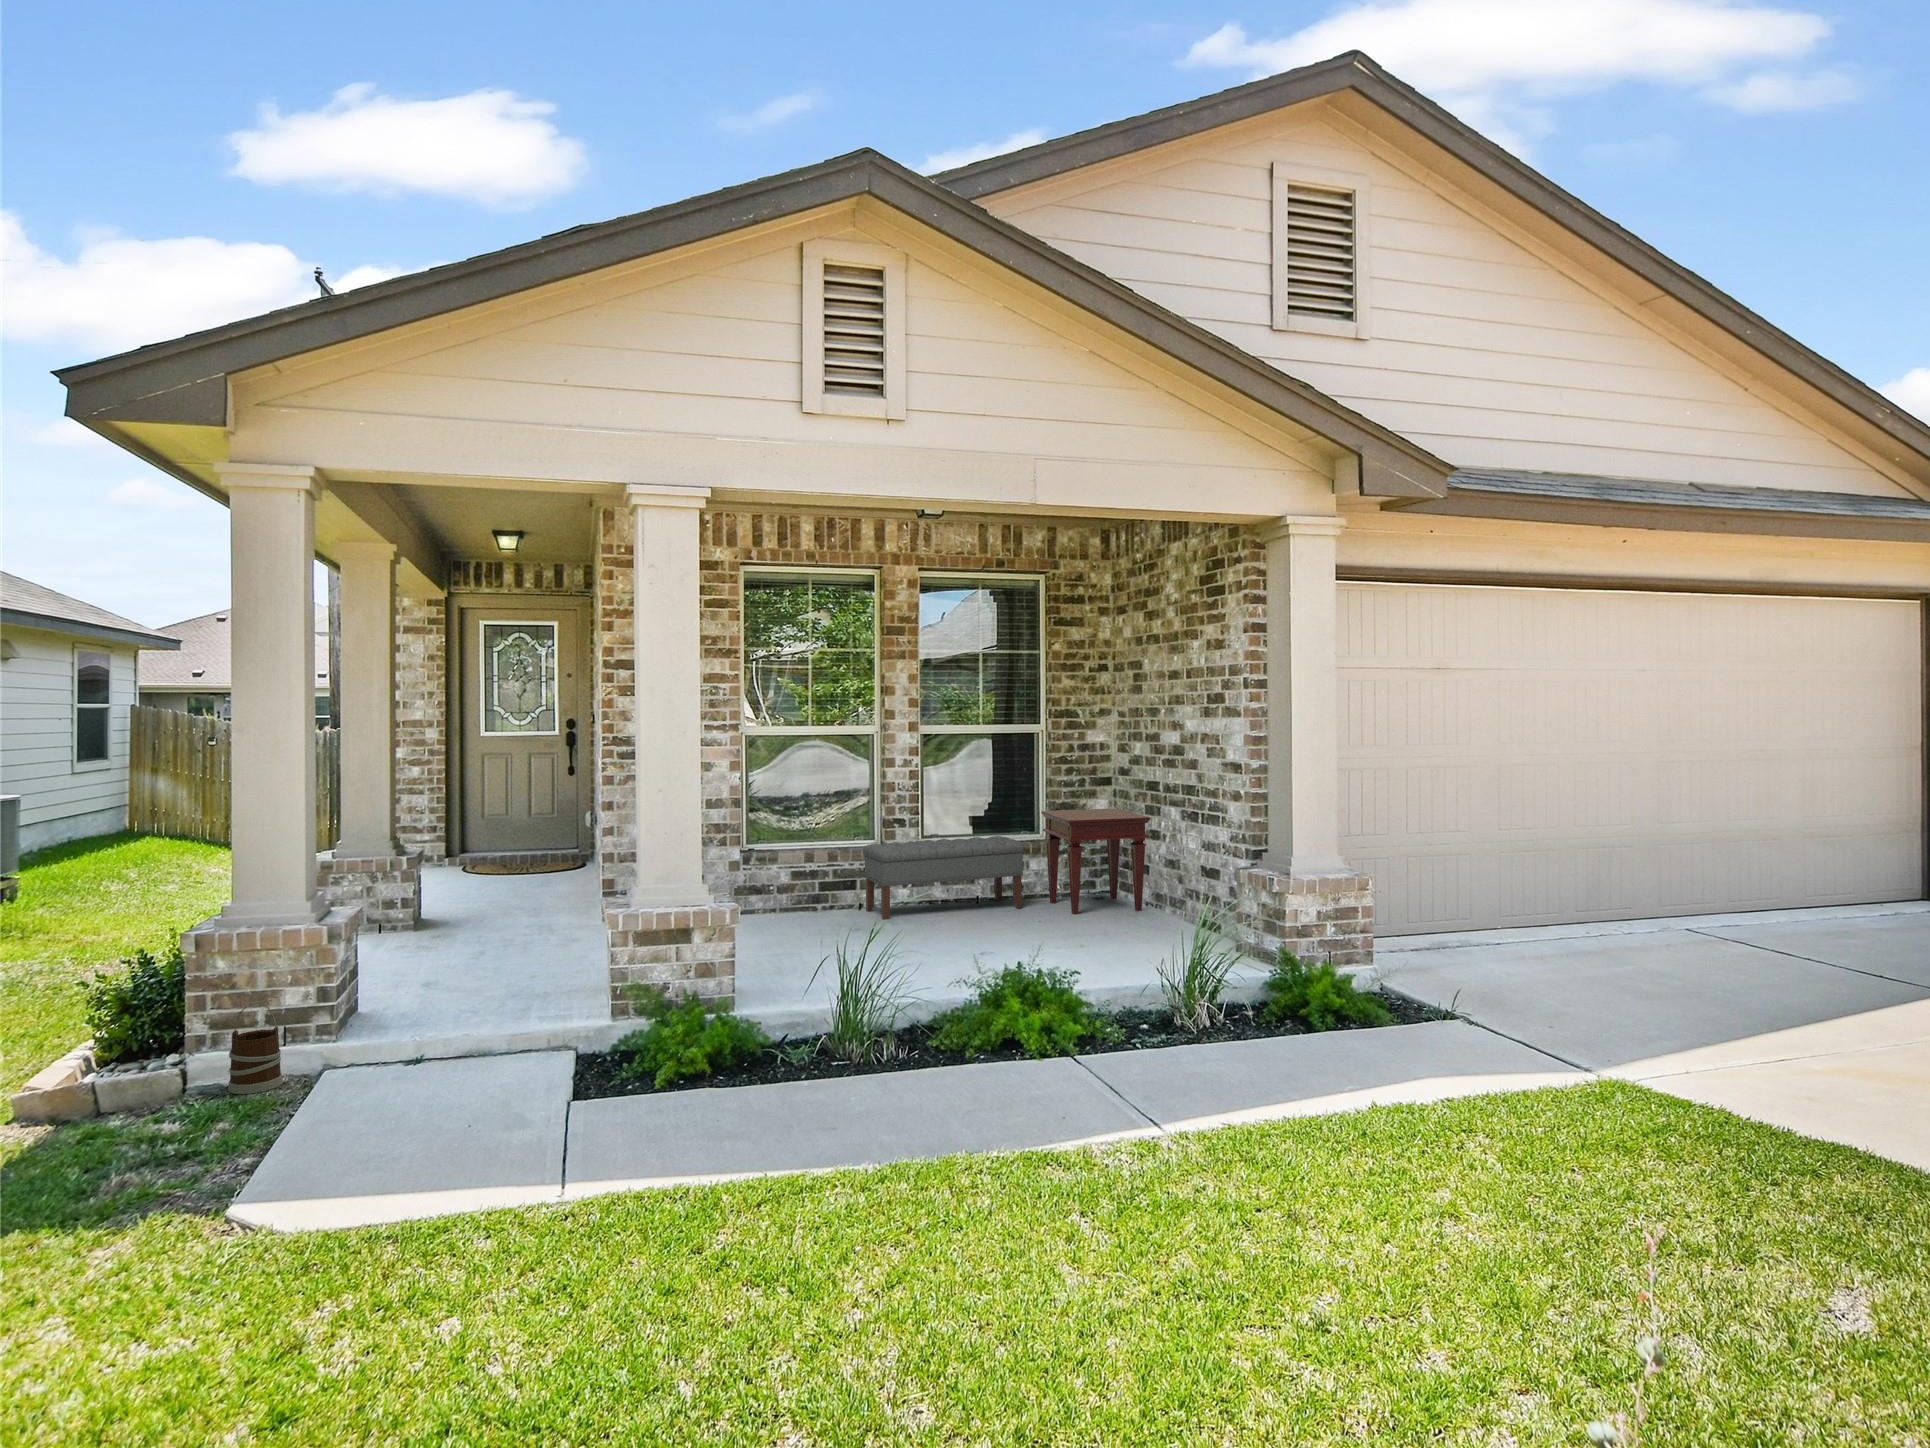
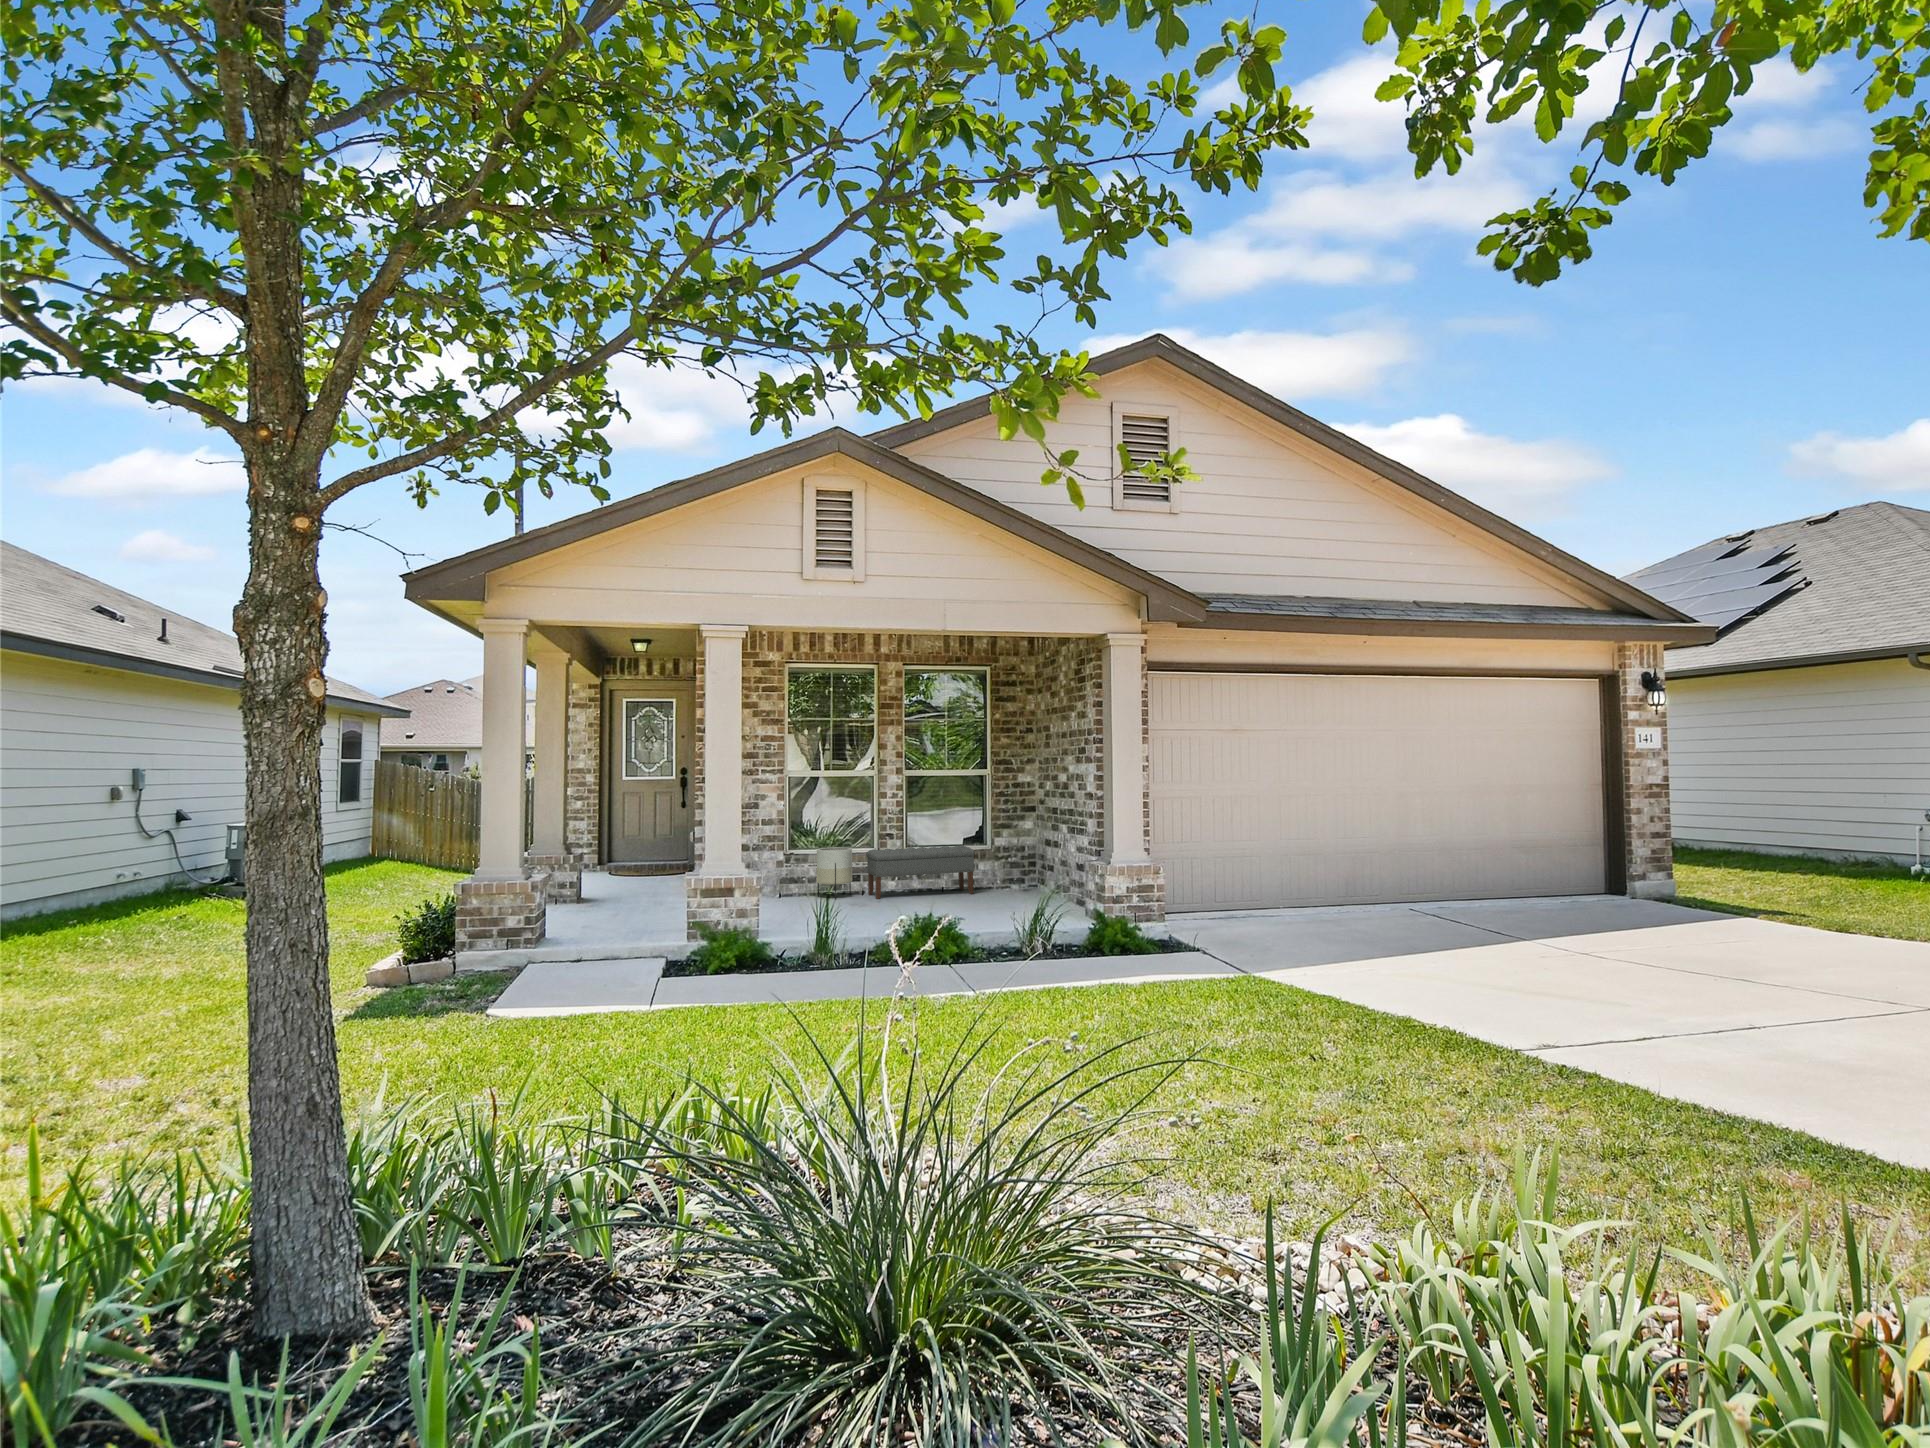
side table: present [1041,809,1151,915] -> none [990,827,1058,898]
planter: none [790,840,844,920] -> present [817,847,852,899]
wooden bucket: present [228,1002,283,1094] -> none [476,923,504,972]

